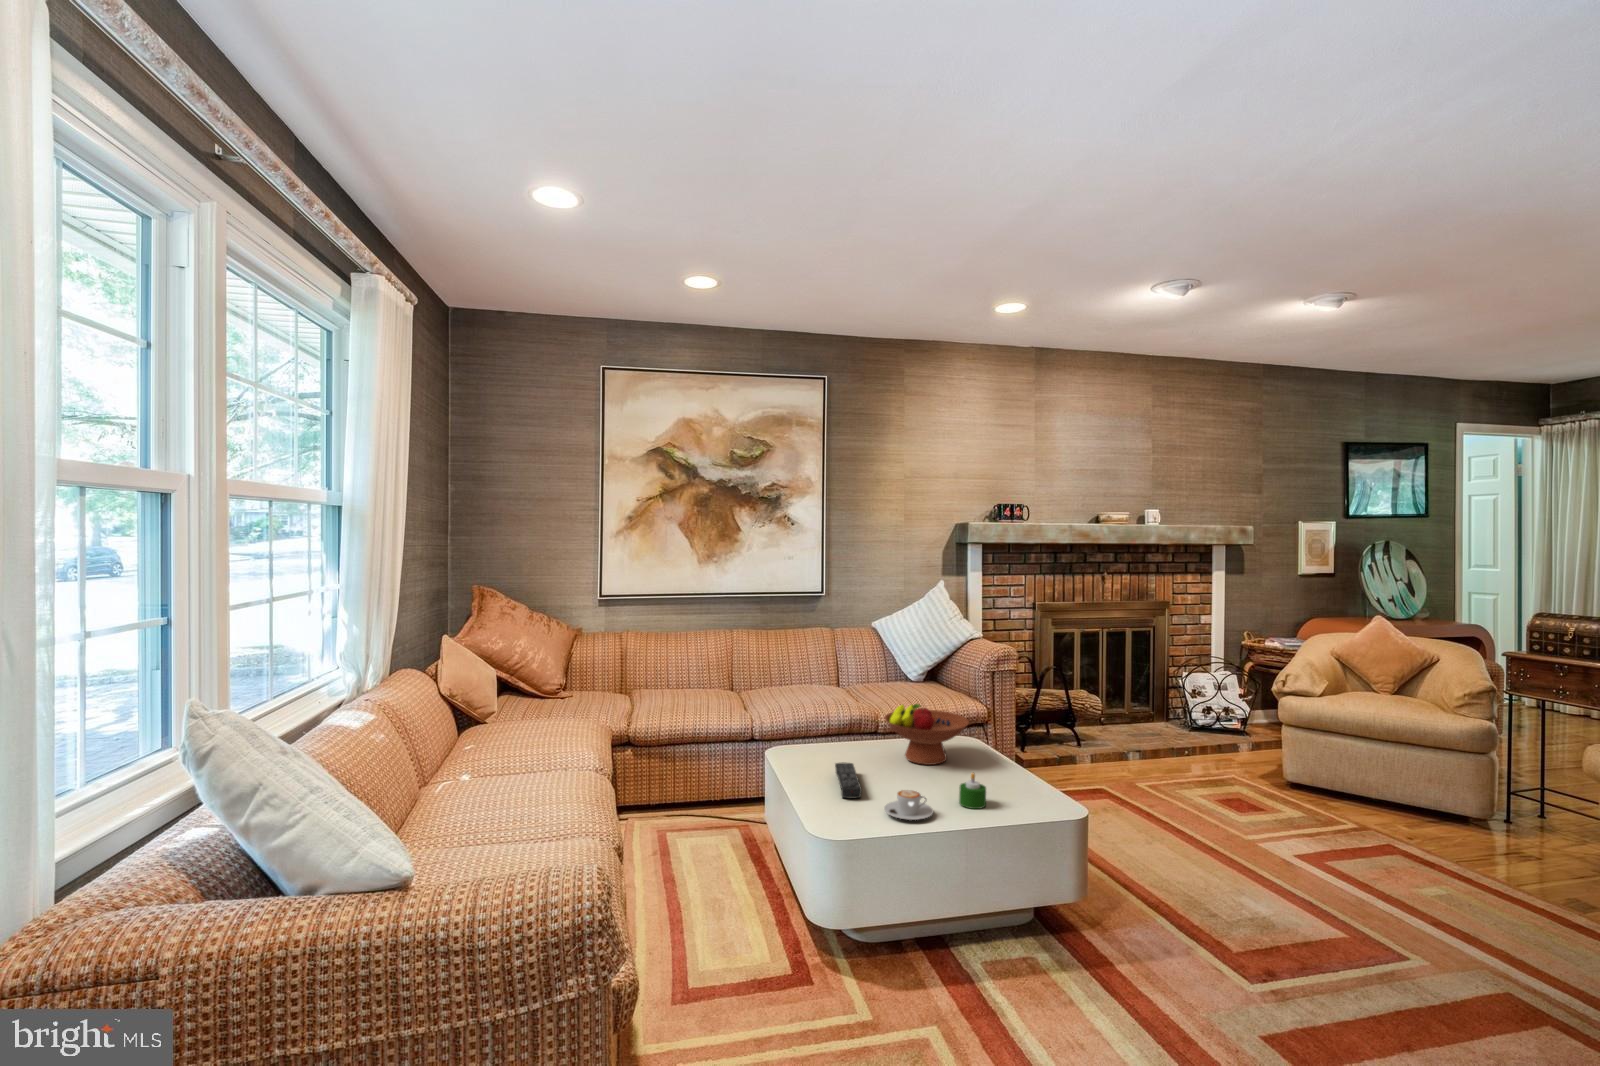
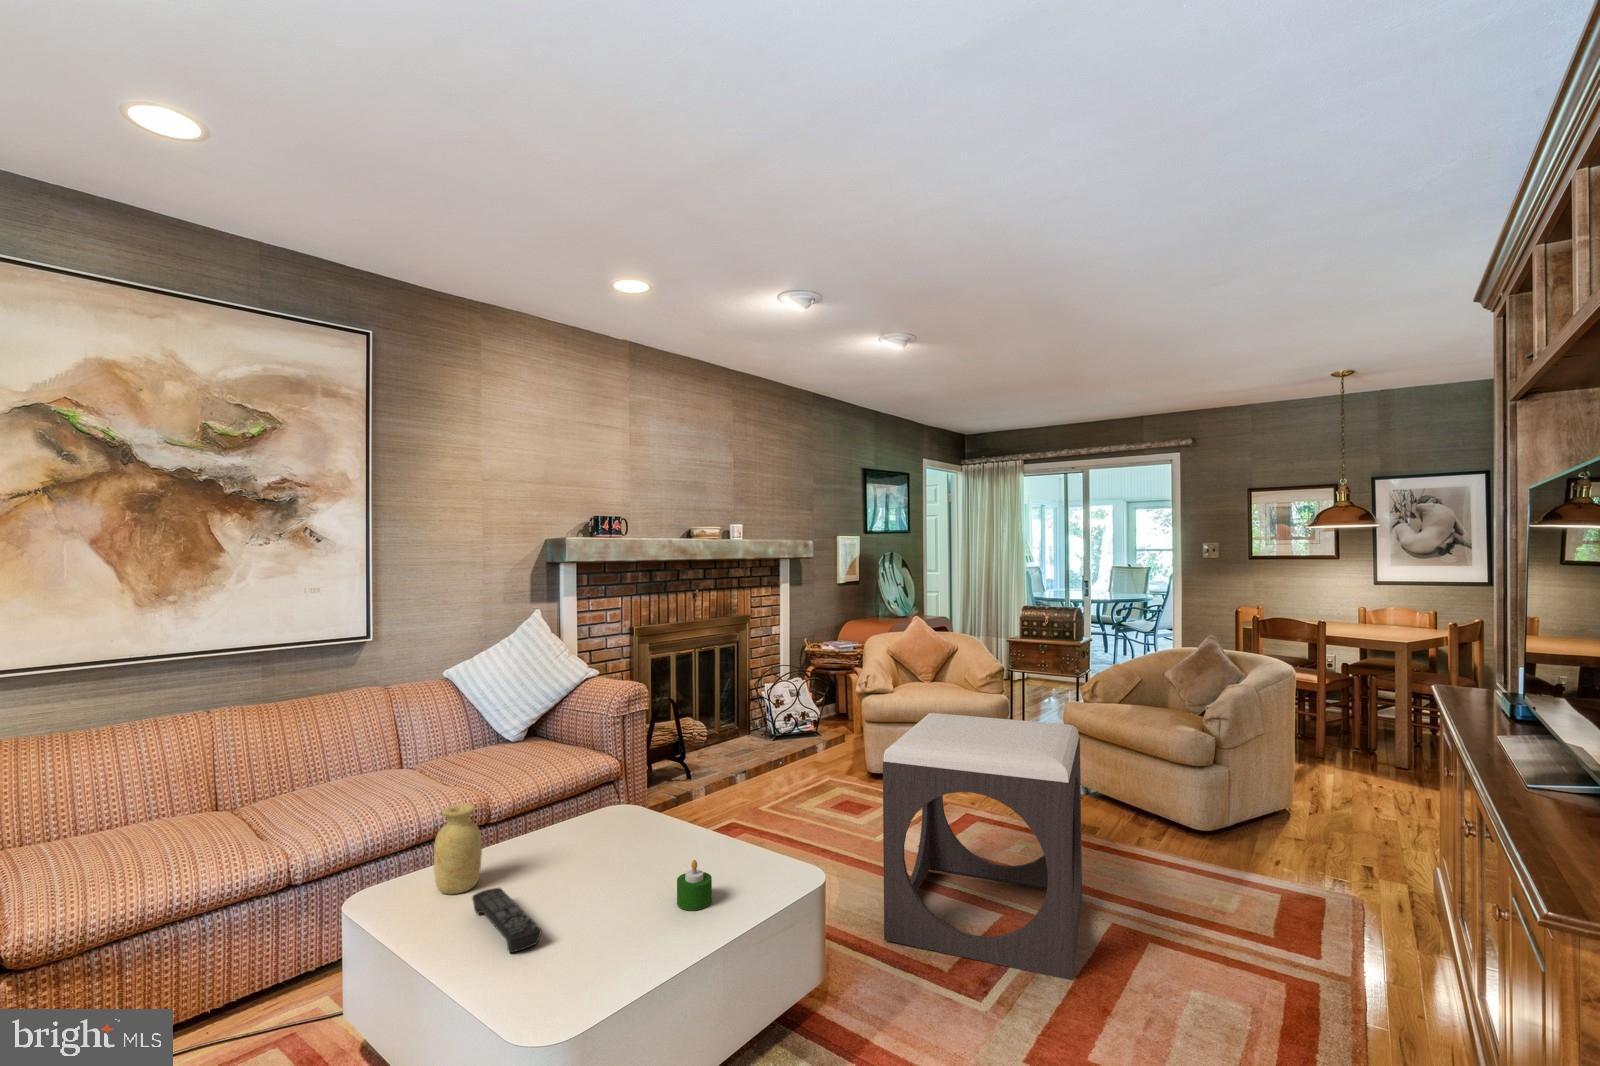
fruit bowl: present [885,704,969,765] -> none [529,776,646,860]
vase: none [821,706,850,764] -> present [434,804,482,894]
footstool: none [1183,711,1472,999] -> present [883,713,1082,980]
coffee cup: present [884,790,933,820] -> none [589,911,661,962]

